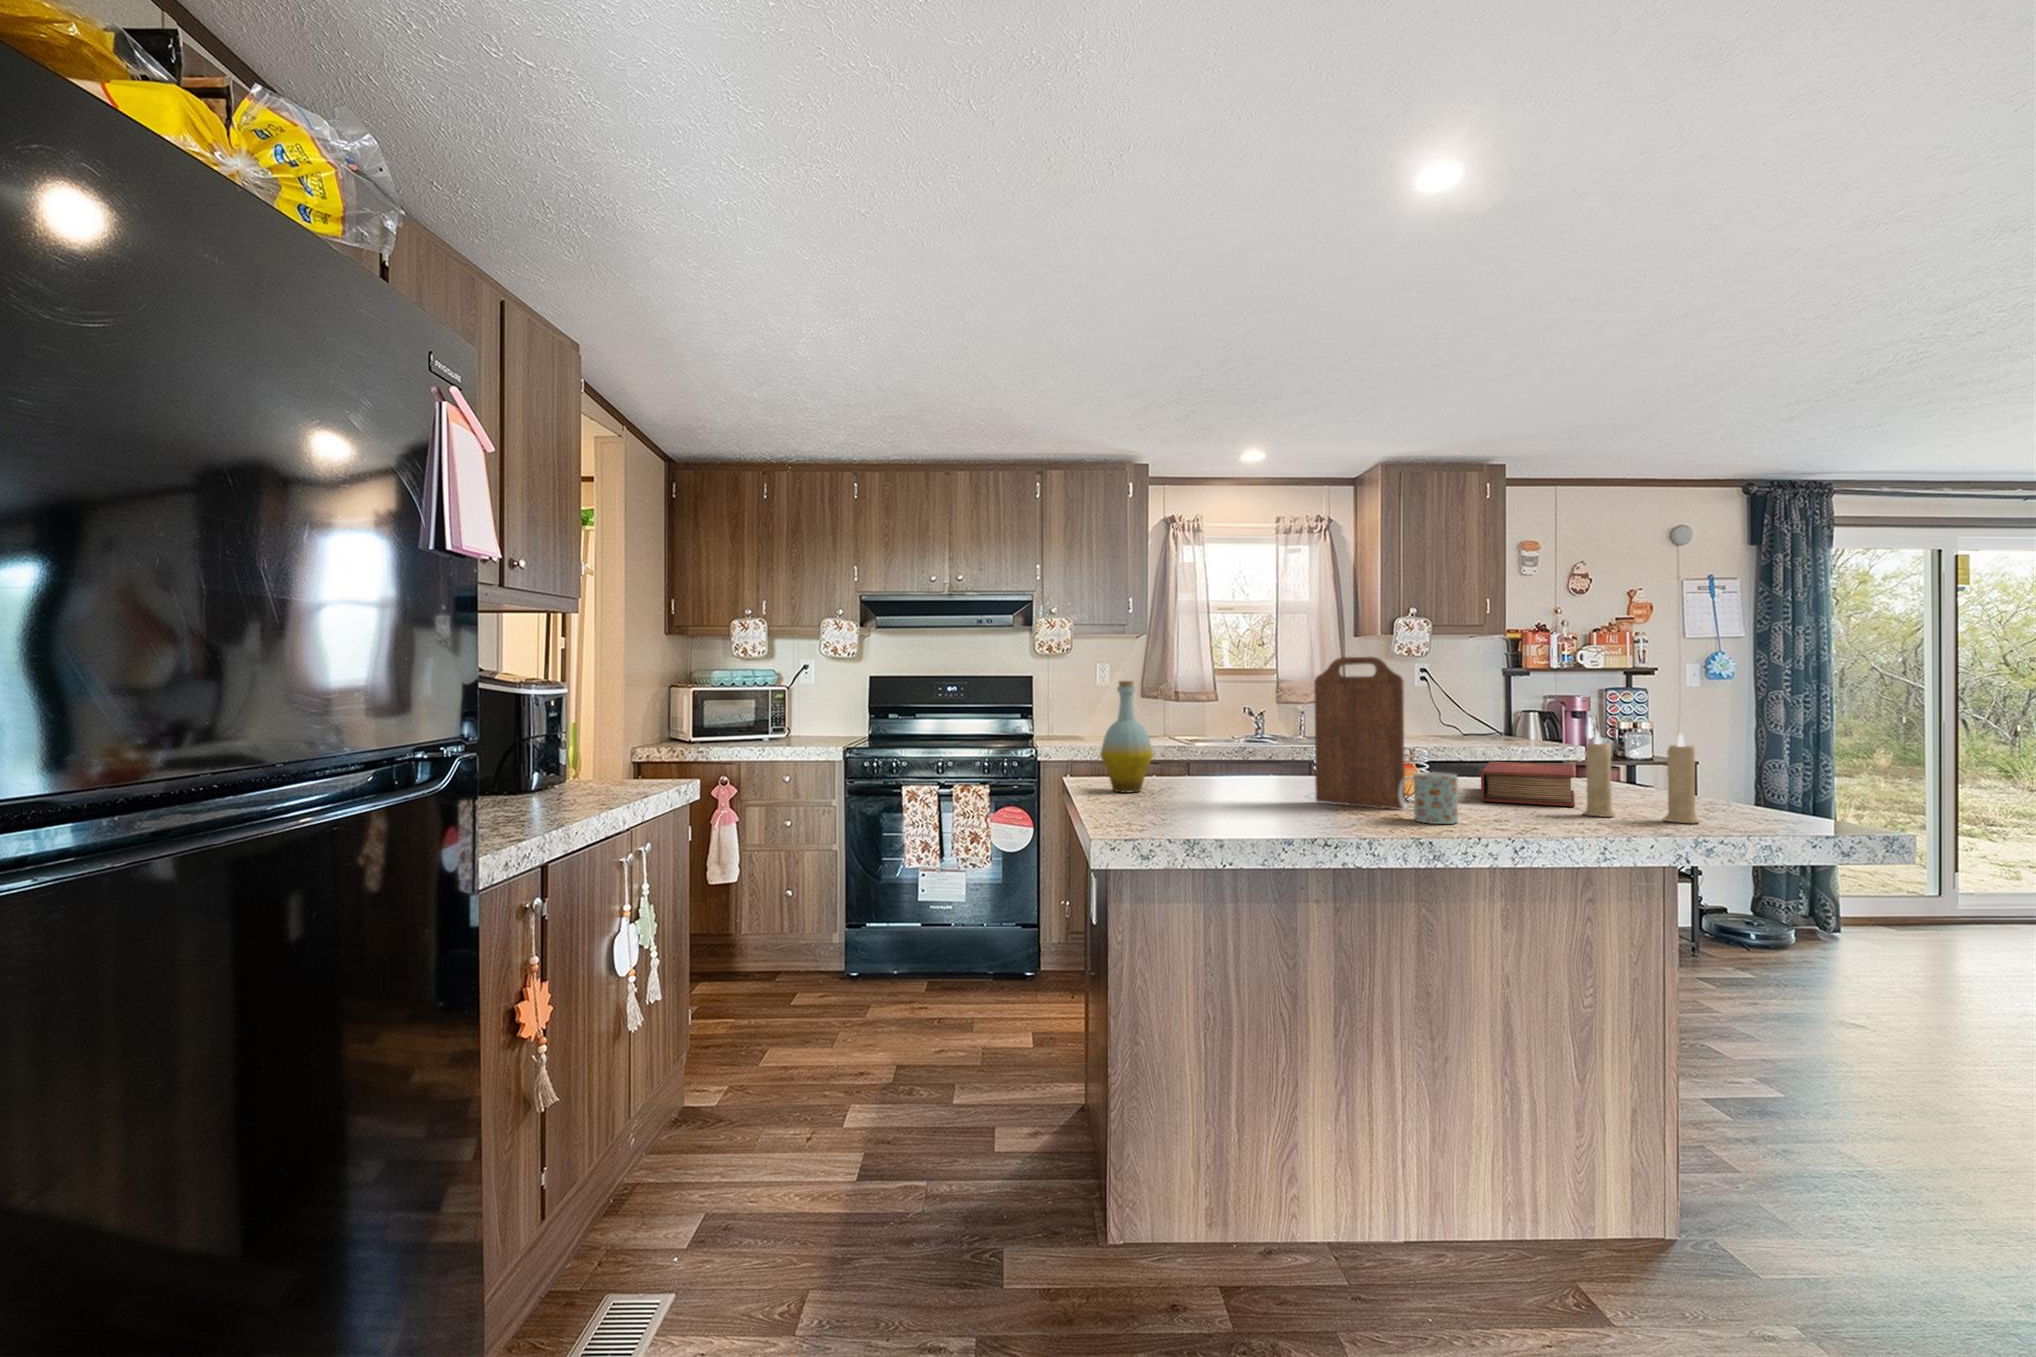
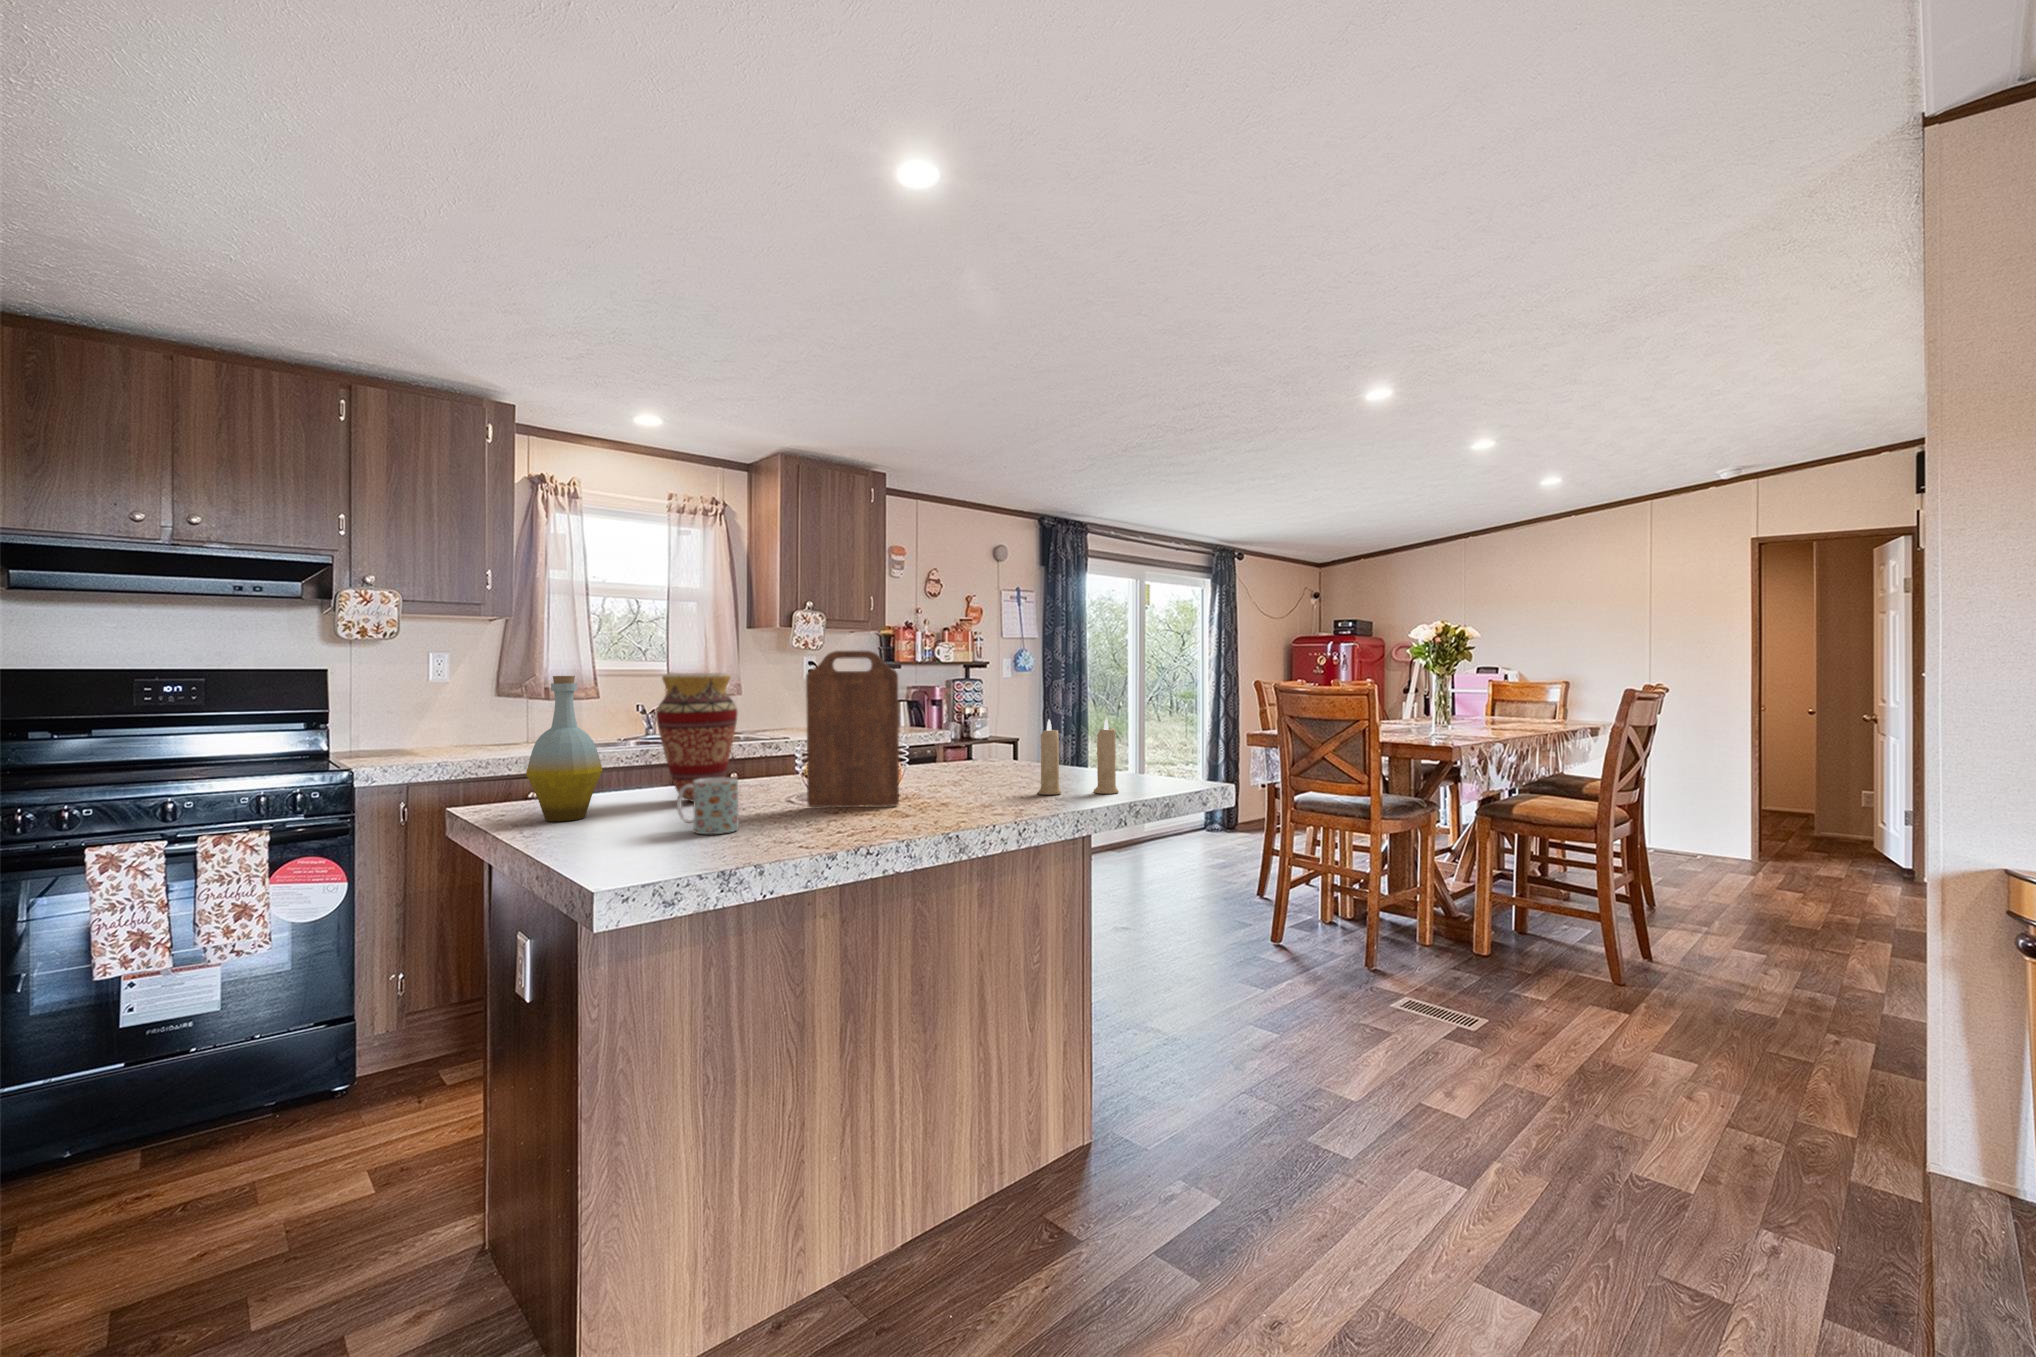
vase: none [1199,679,1266,789] -> present [656,673,738,802]
book: present [1481,761,1575,806] -> none [940,750,1025,790]
mug: present [1398,772,1458,824] -> present [677,778,738,834]

